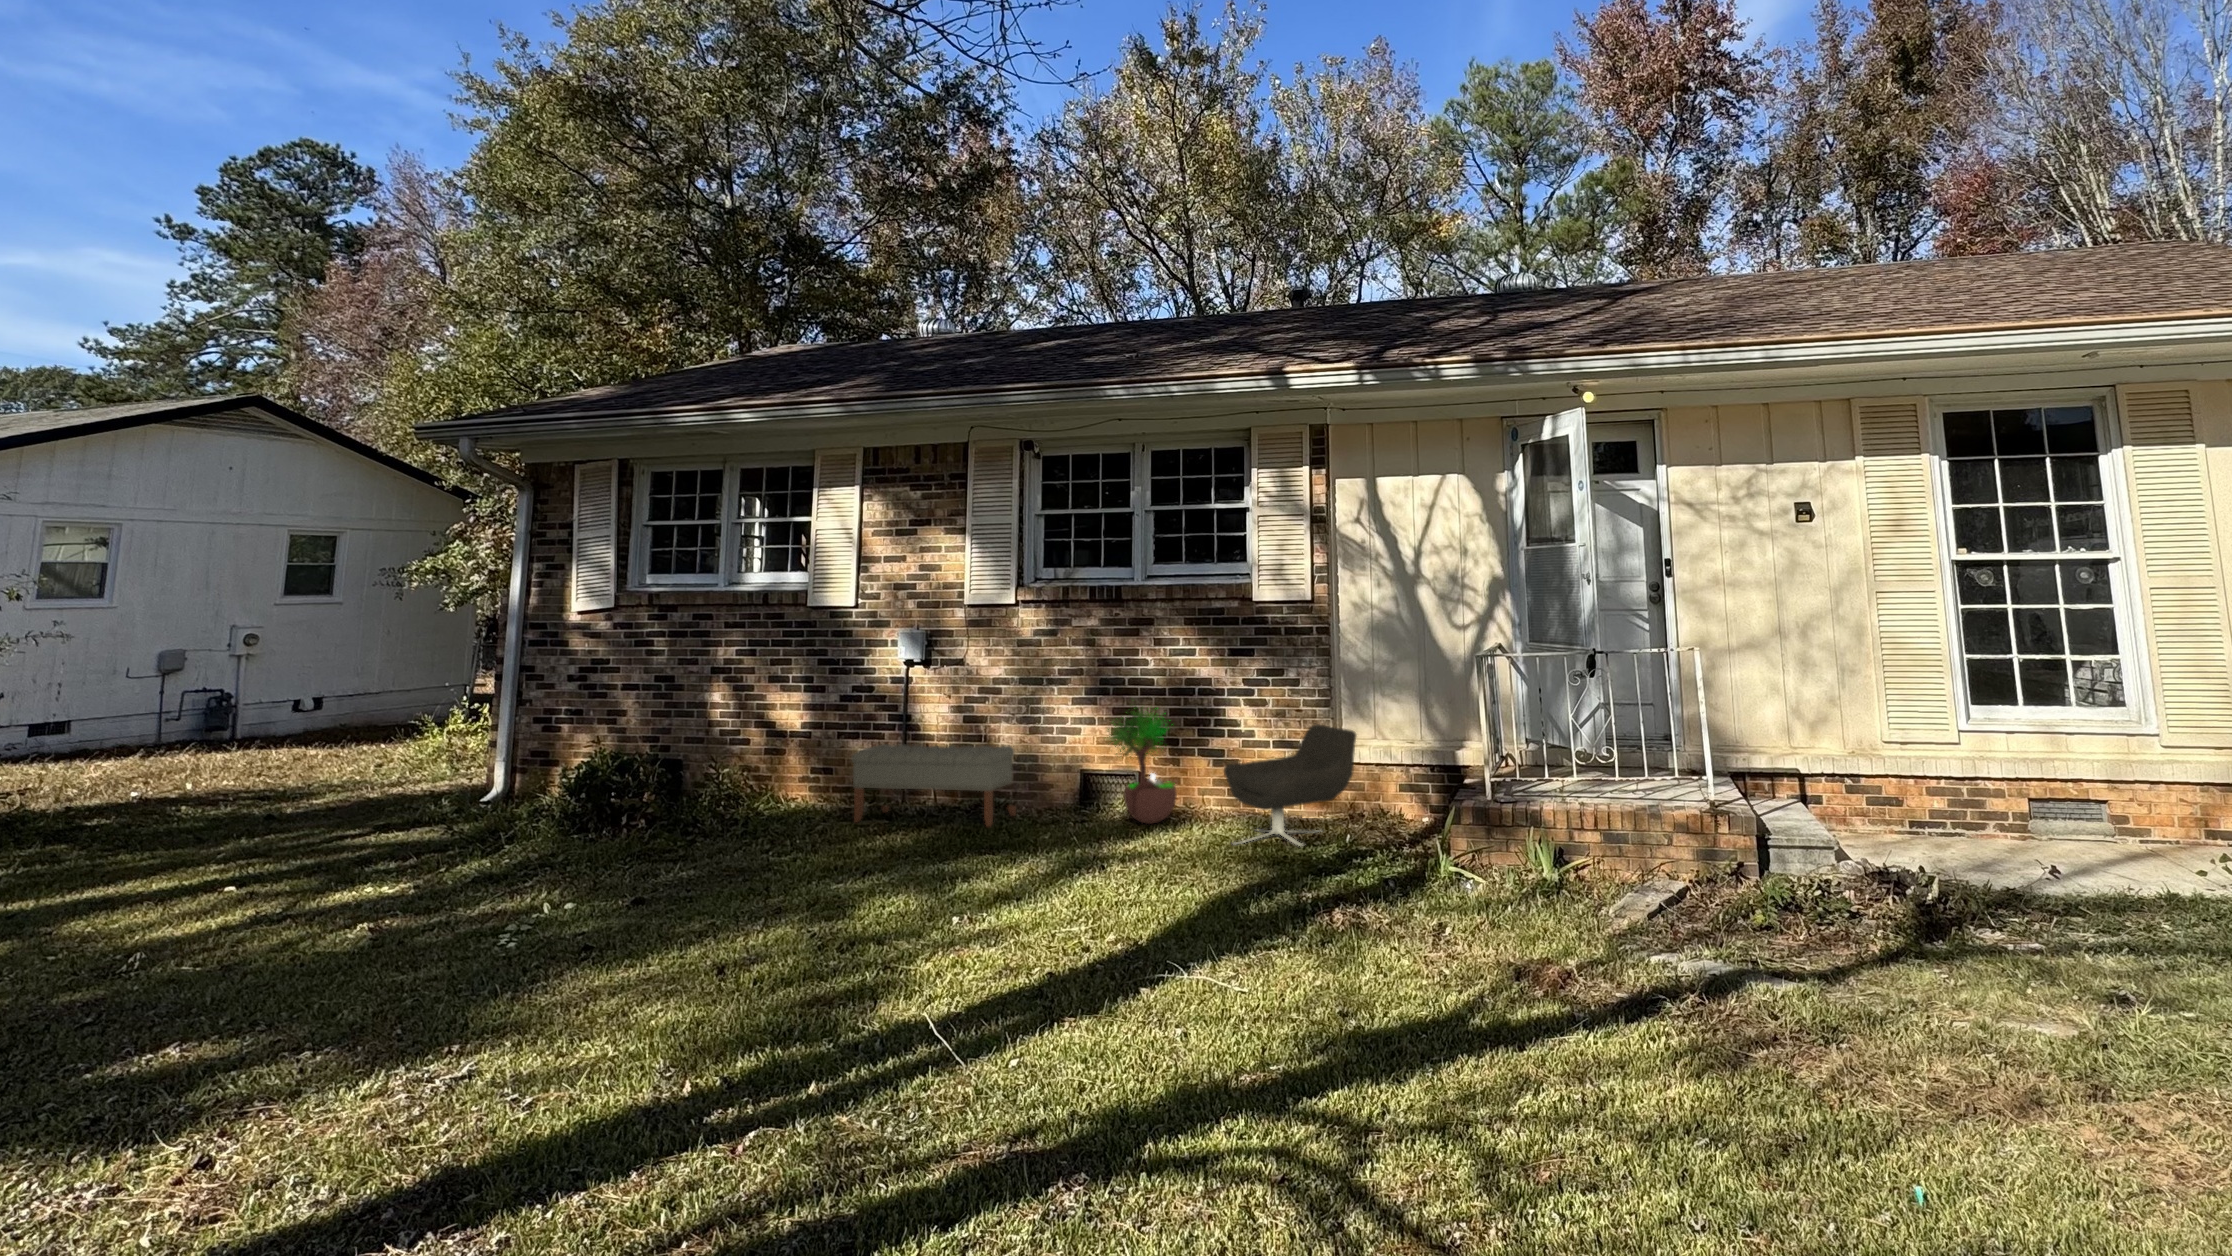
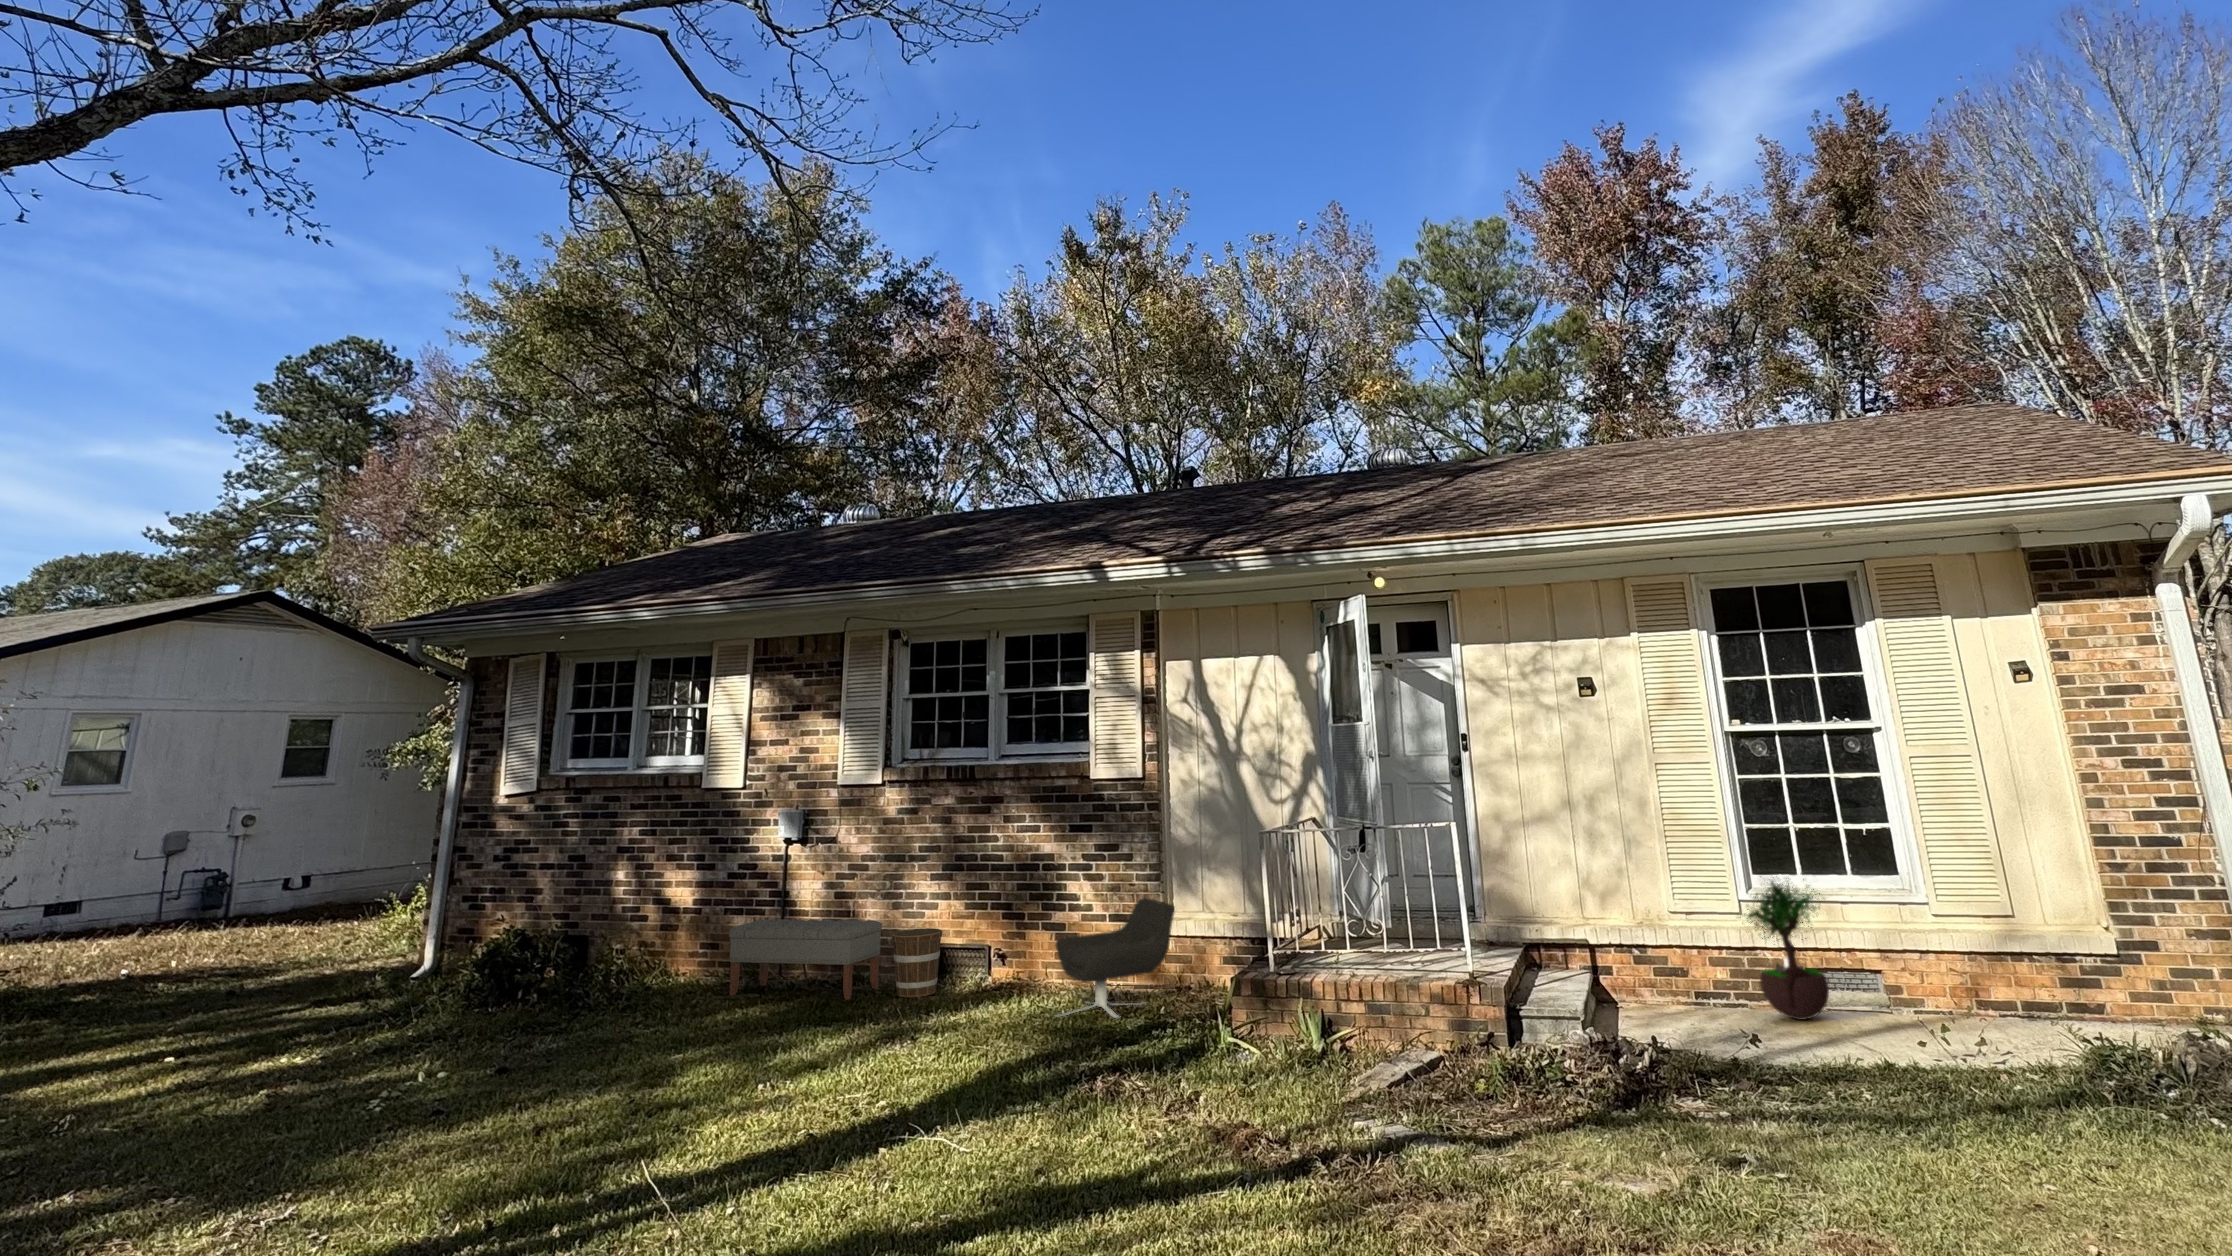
potted tree: present [1108,707,1177,824] -> present [1739,876,1829,1020]
bucket: none [1035,754,1088,824] -> present [892,928,942,997]

